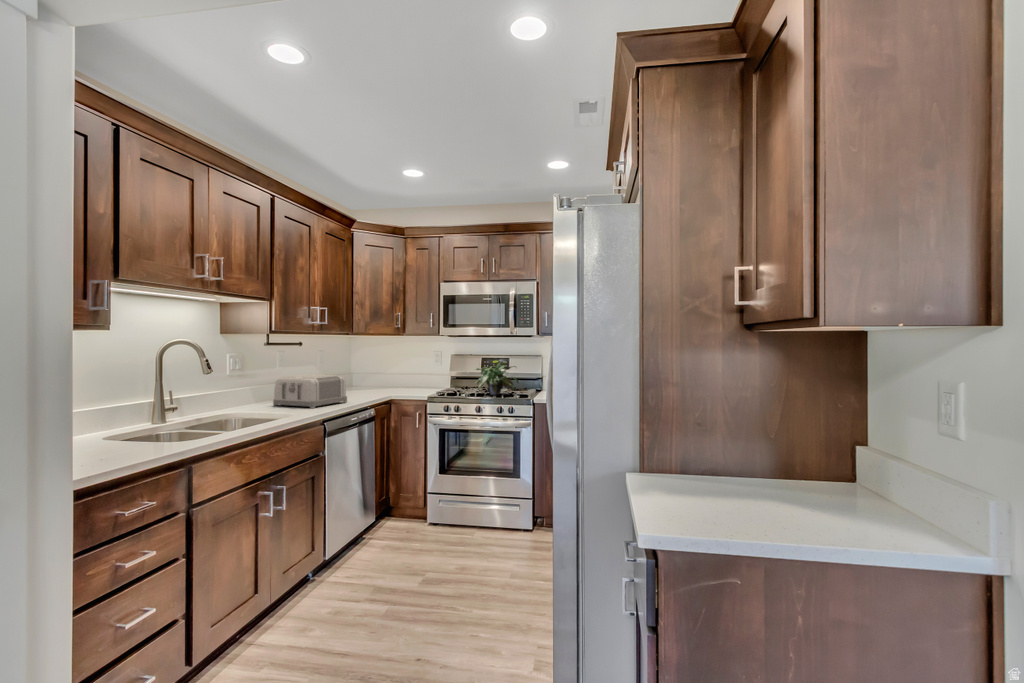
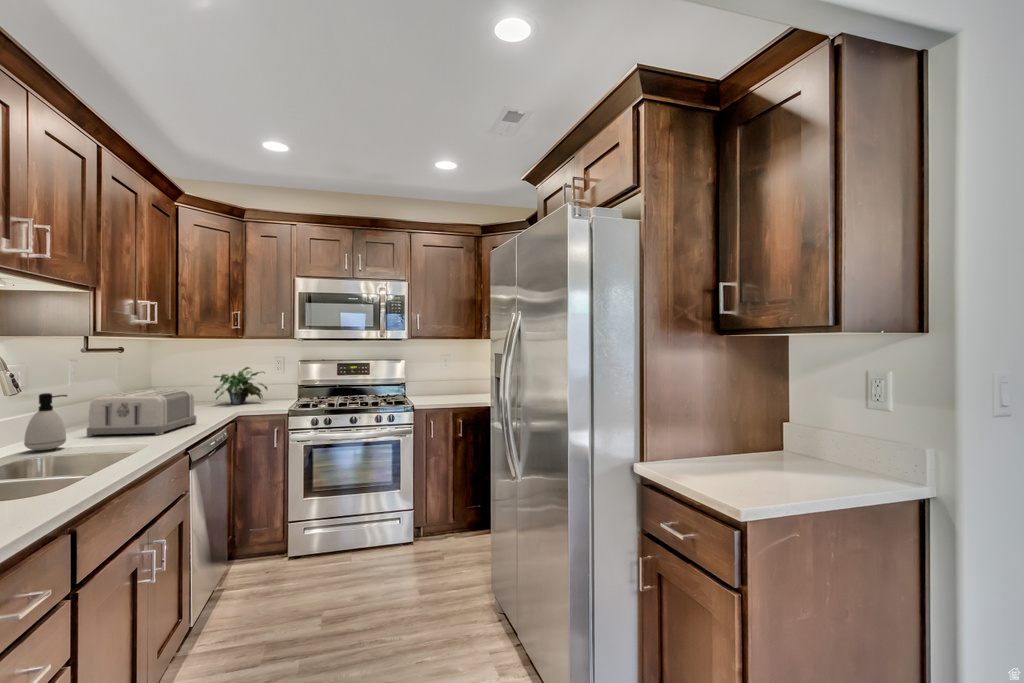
potted plant: present [475,361,518,395] -> present [212,367,267,404]
soap dispenser: none [228,373,252,412] -> present [24,393,67,450]

